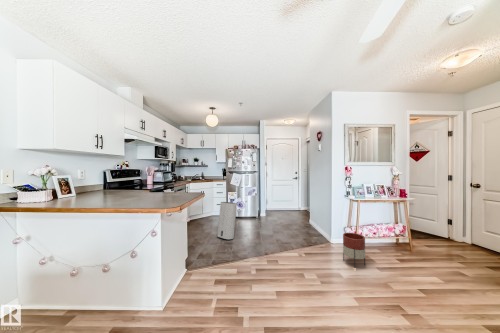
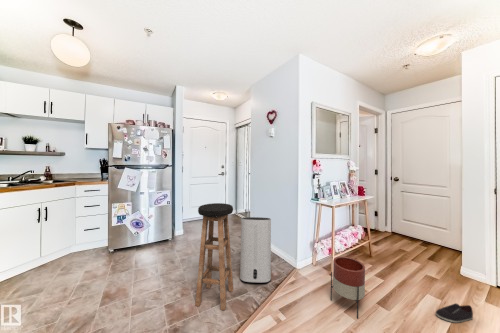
bar stool: none [261,192,283,249] -> present [195,203,233,310]
air purifier: present [217,202,237,239] -> present [240,217,271,282]
shoe: none [429,282,471,298] -> present [436,304,473,323]

